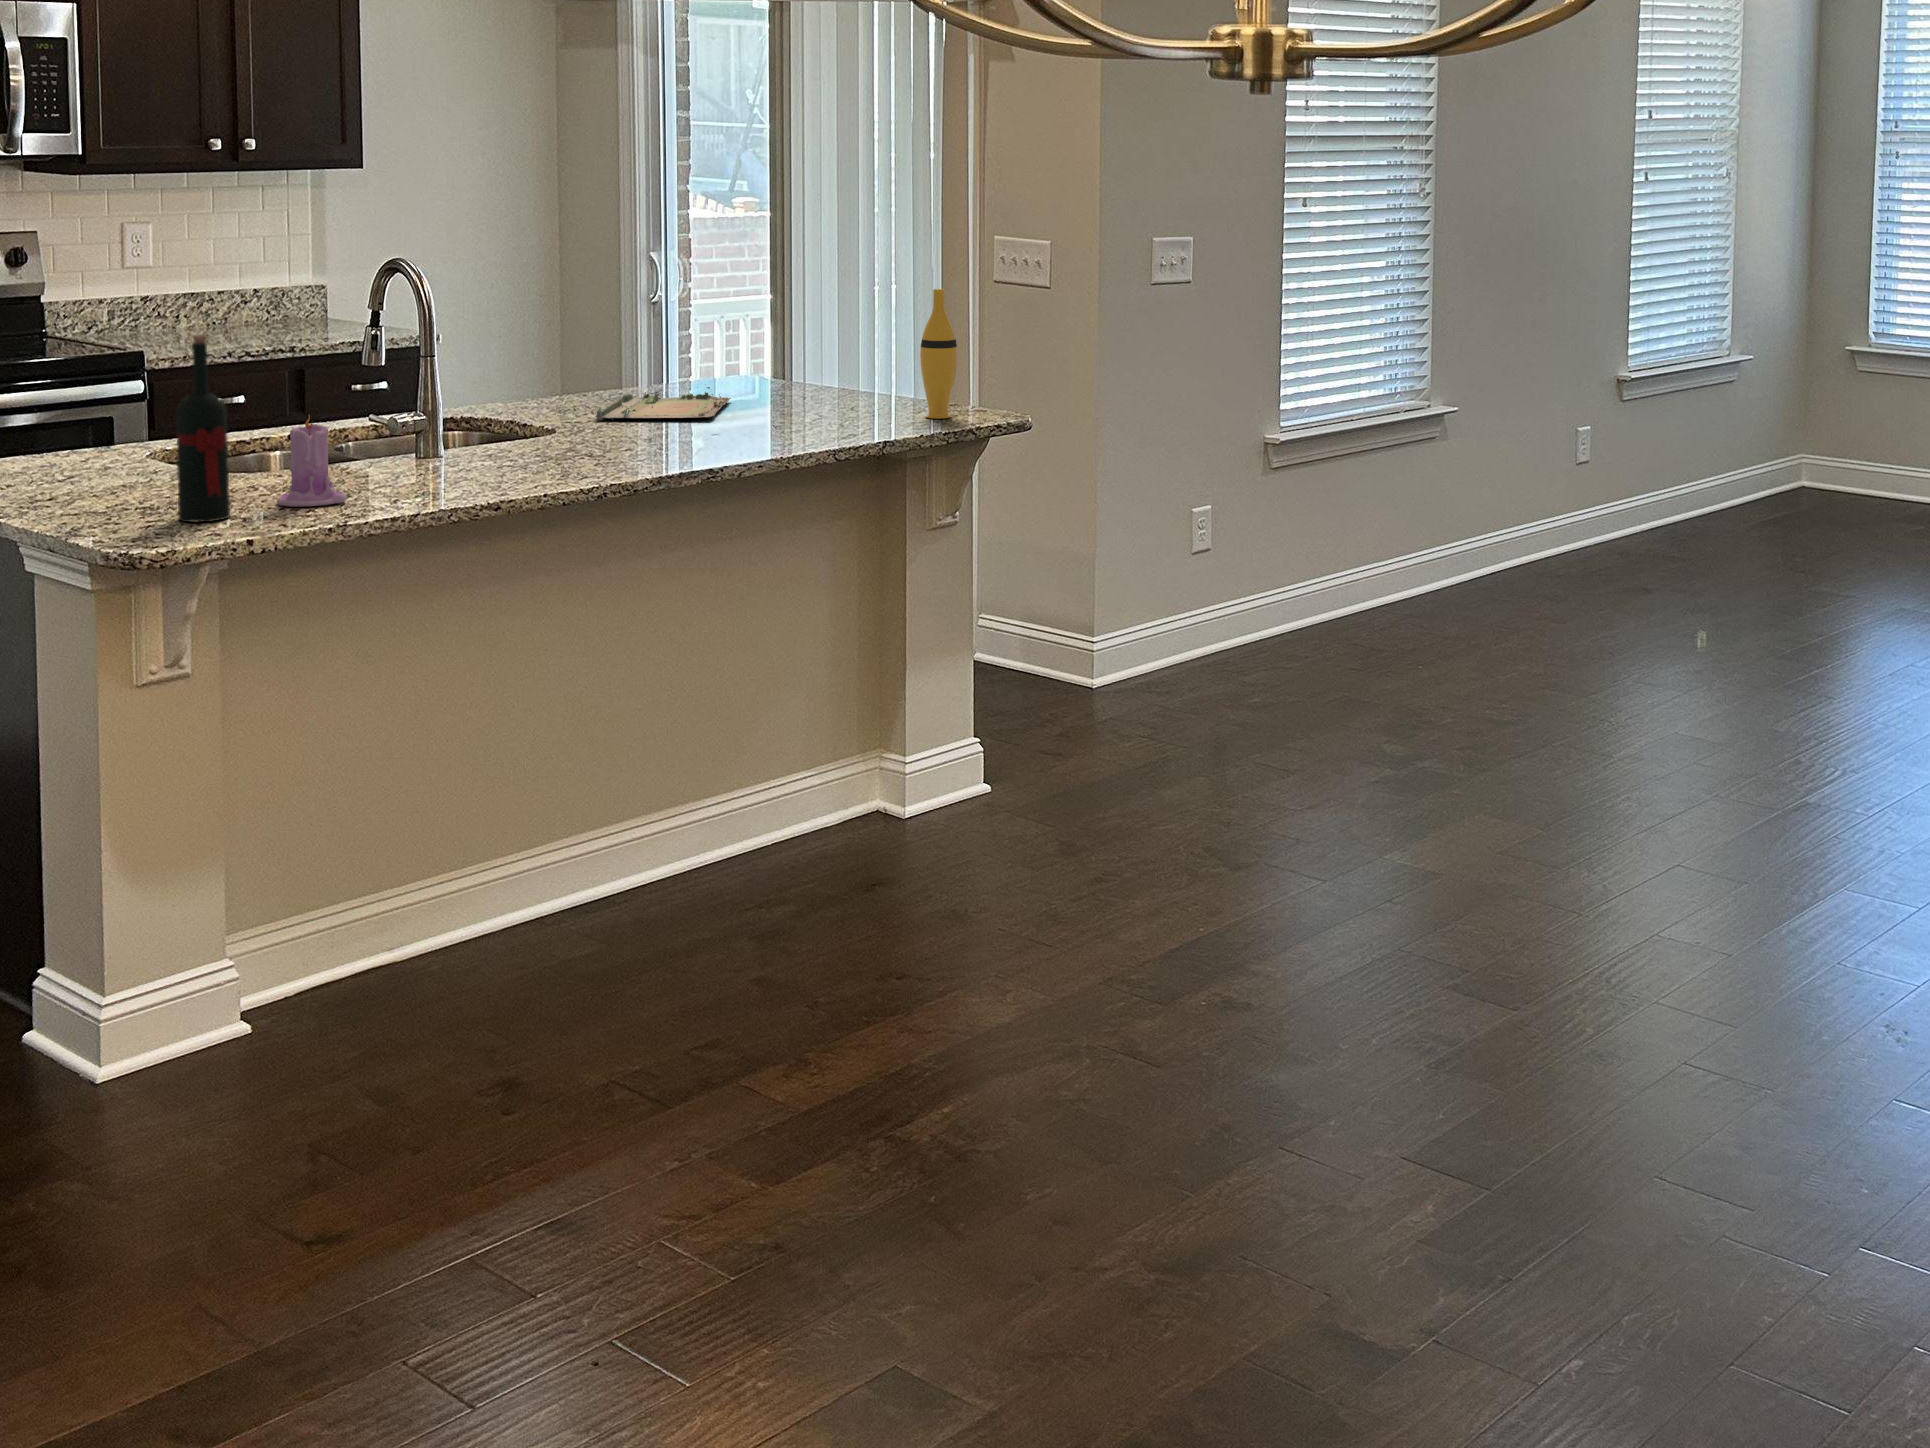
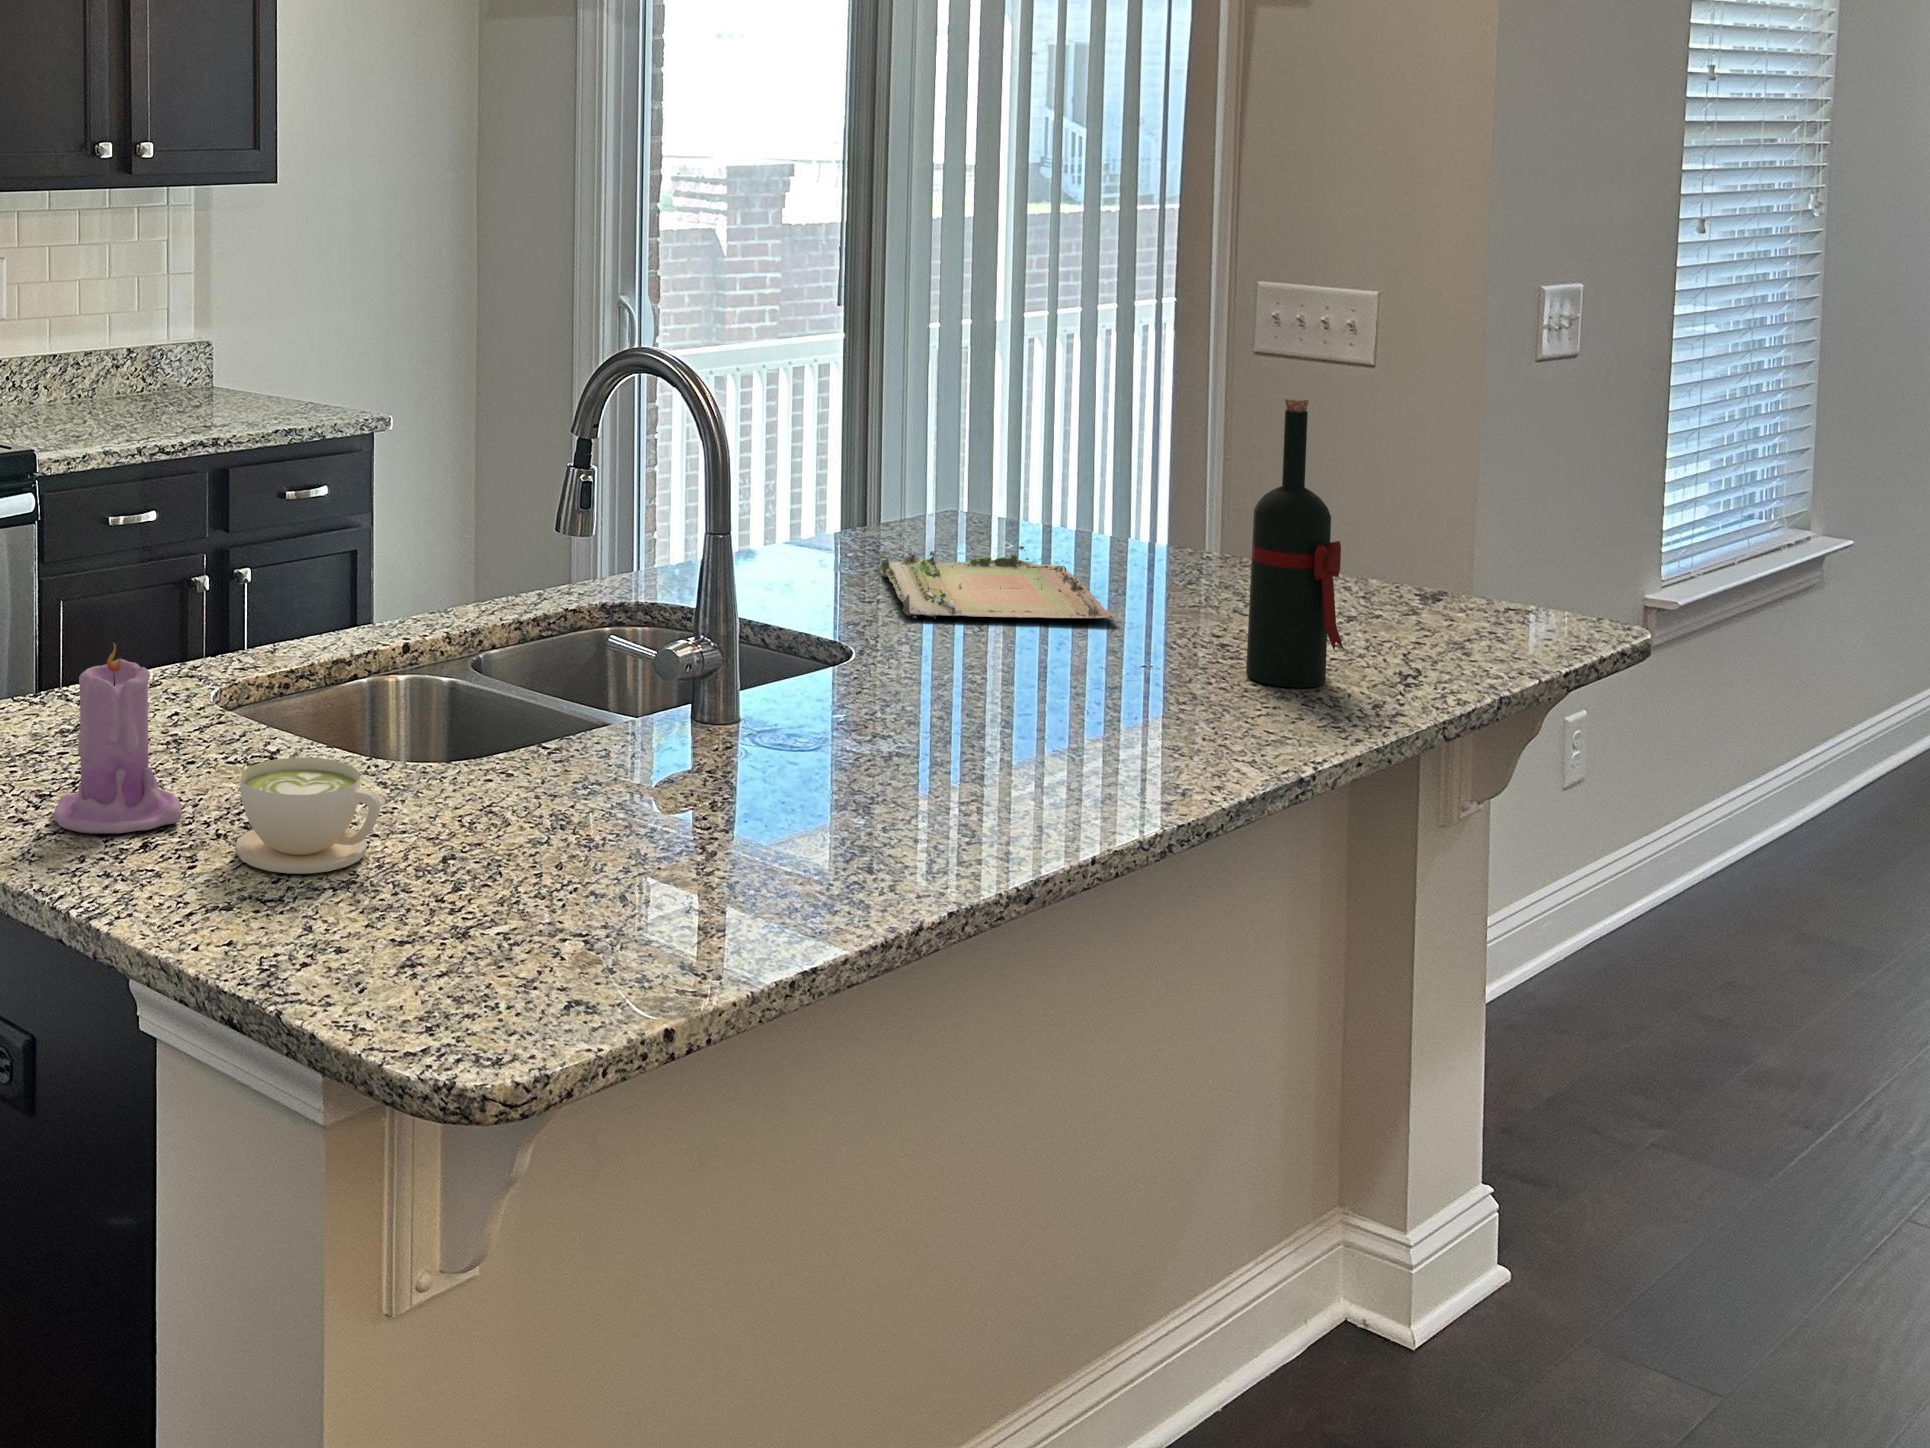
vase: present [920,289,957,419] -> none [1484,387,1559,627]
wine bottle: present [176,335,230,522] -> present [1246,398,1344,688]
candle: present [277,415,347,507] -> present [54,643,182,833]
coffee cup: none [93,455,164,502] -> present [236,758,381,874]

